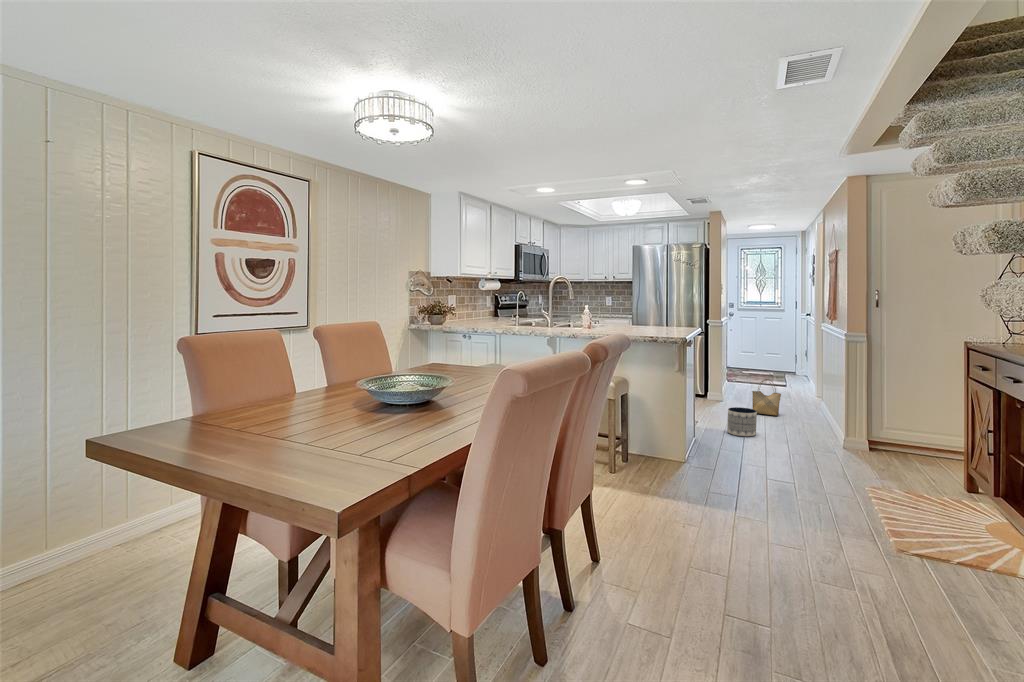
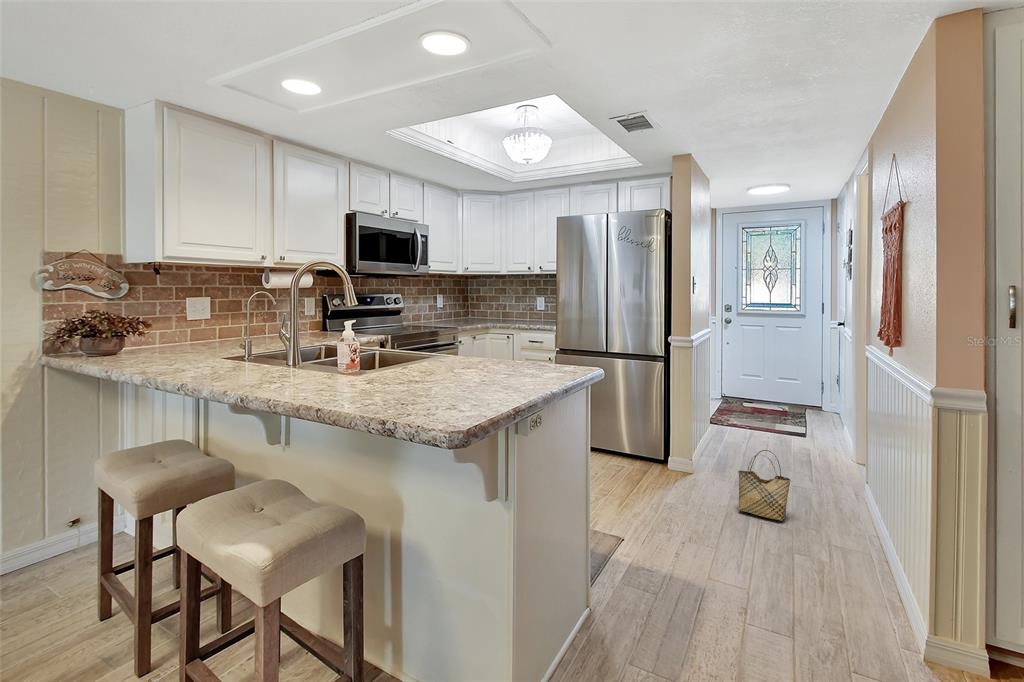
planter: present [727,407,757,436] -> none [675,525,734,598]

